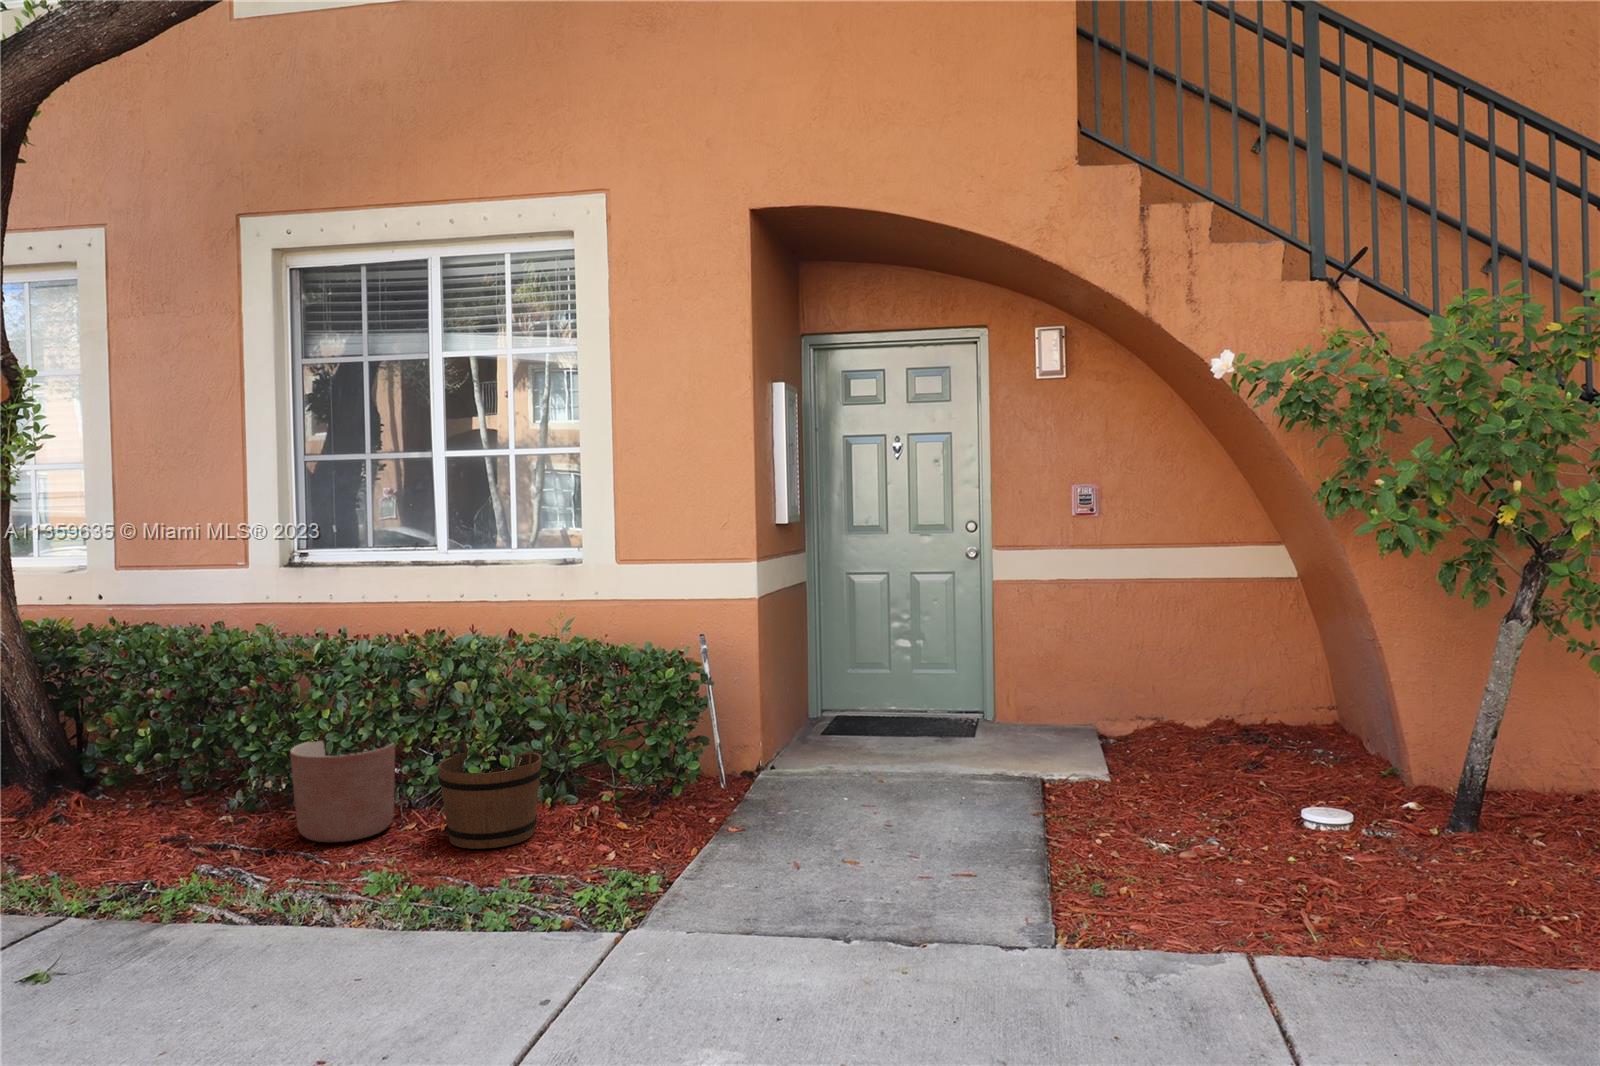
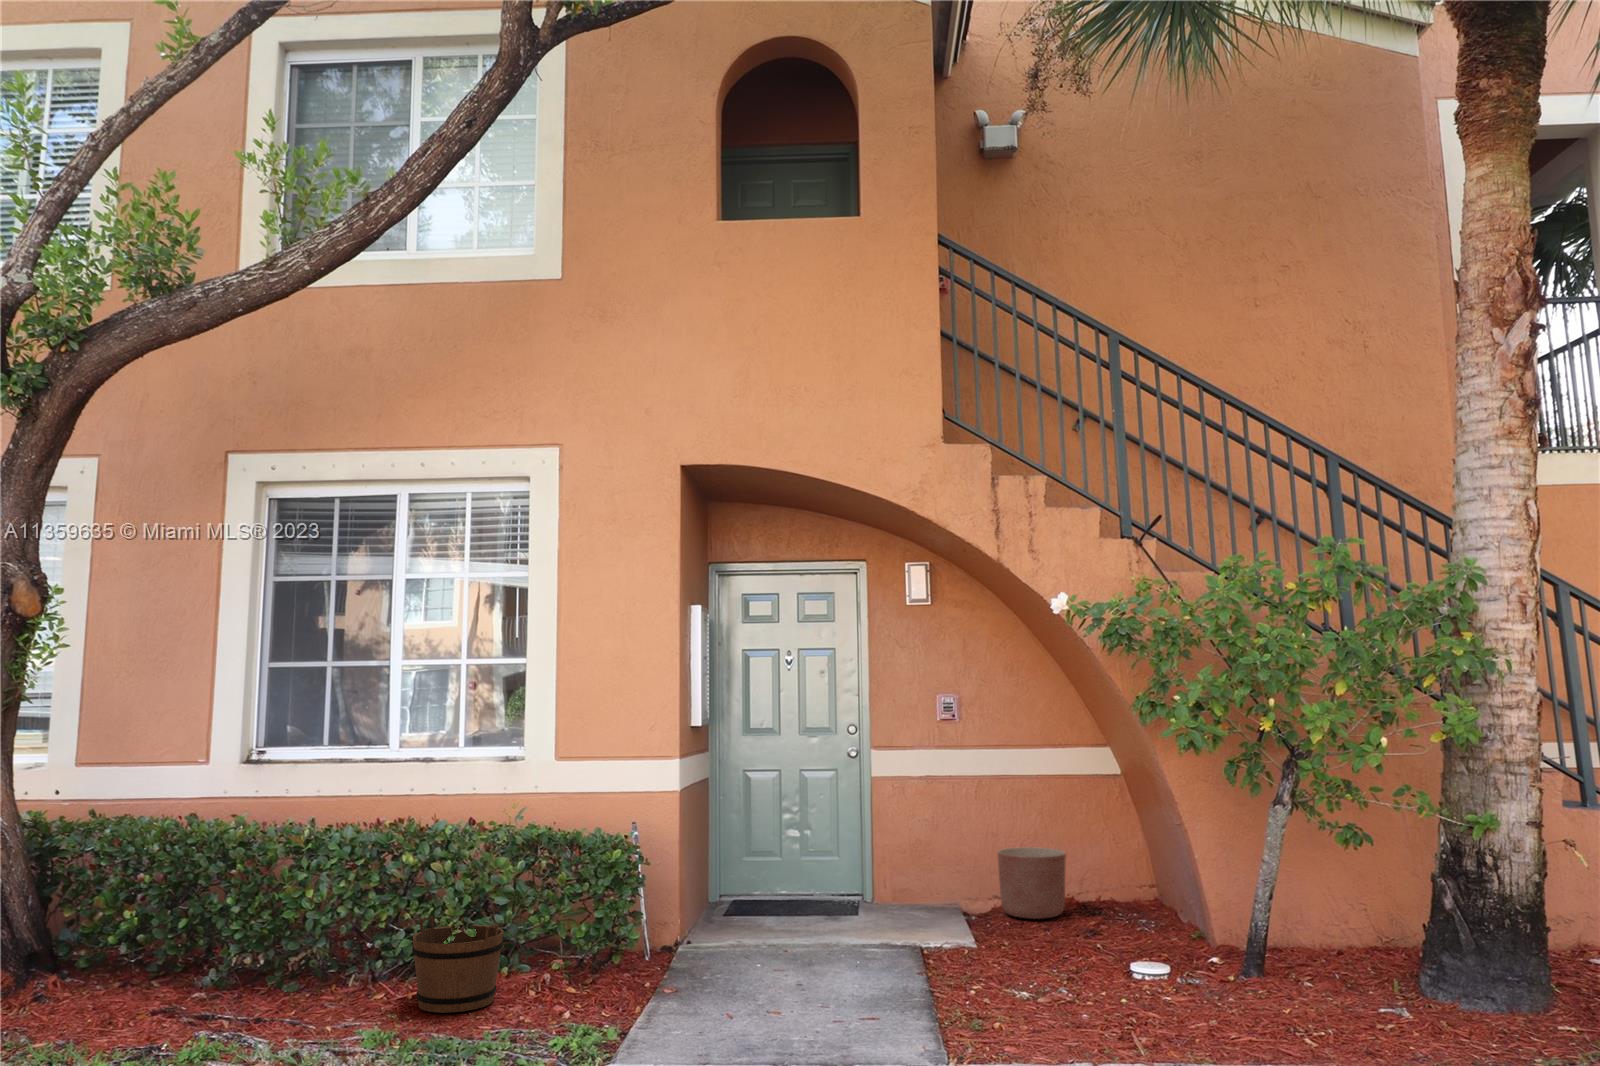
planter: present [290,741,395,842] -> present [997,847,1066,919]

